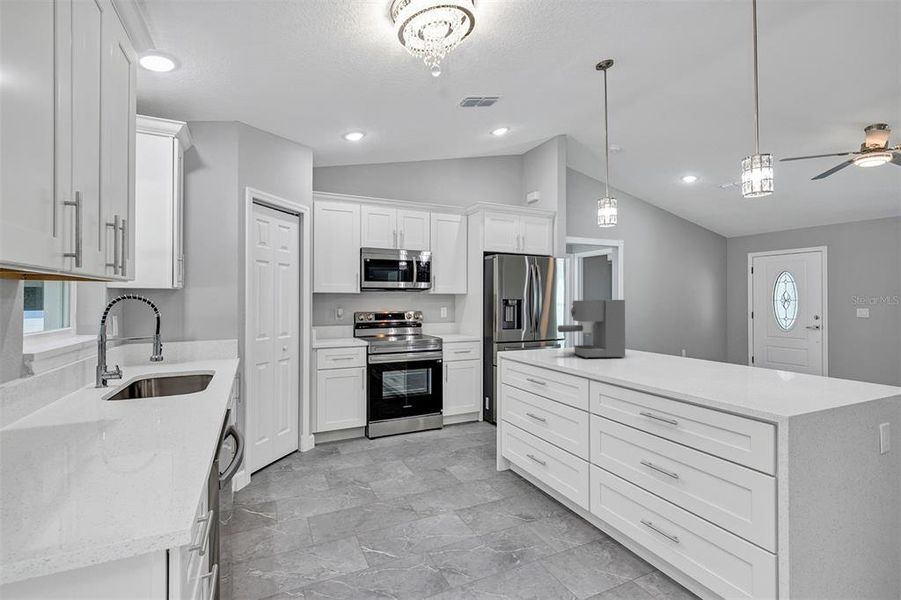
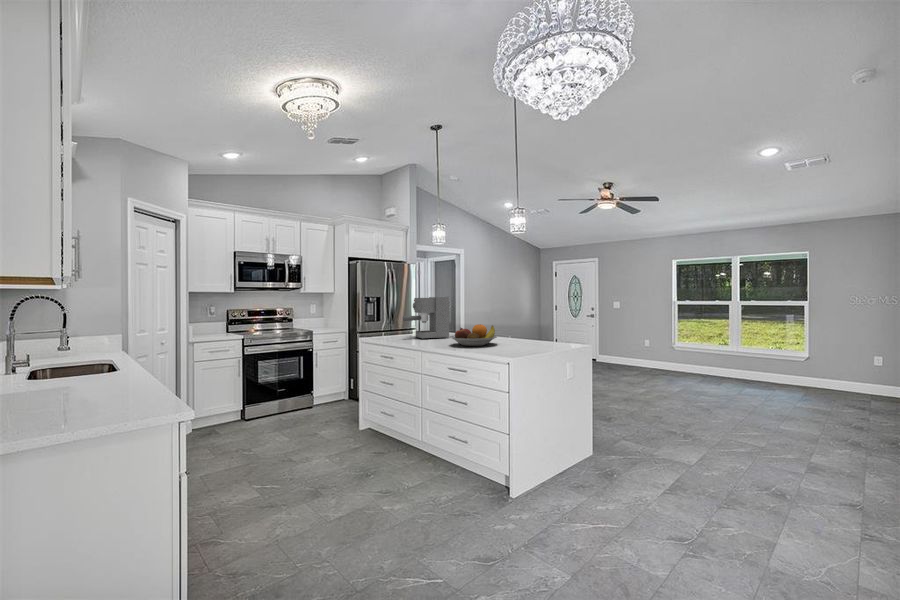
fruit bowl: none [635,343,719,377] -> present [450,324,497,346]

